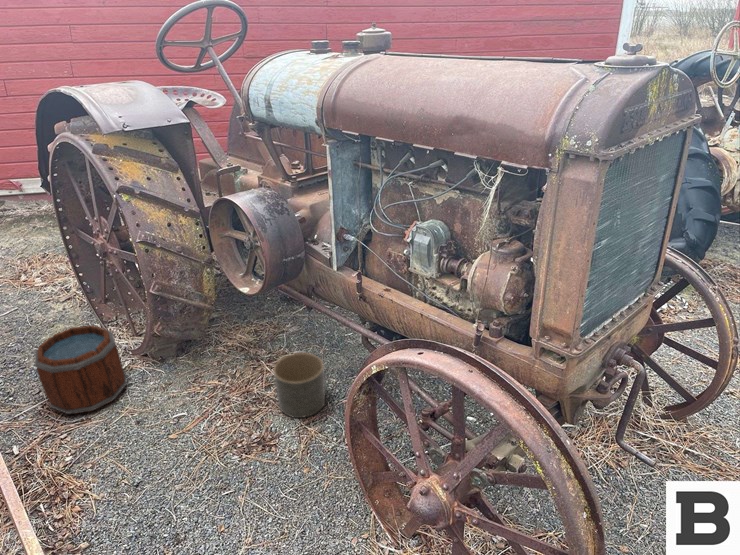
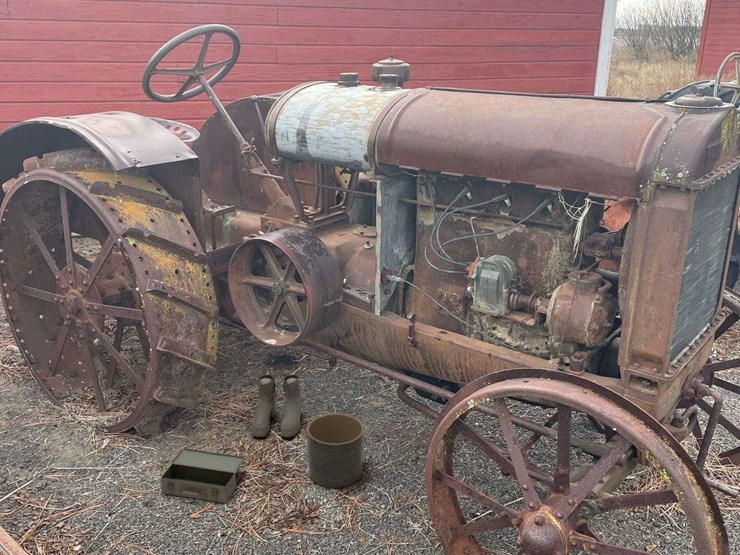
boots: none [244,313,291,368] -> present [252,375,302,438]
bucket: present [35,325,127,414] -> none [12,393,118,502]
toolbox: none [151,375,225,426] -> present [161,449,244,503]

